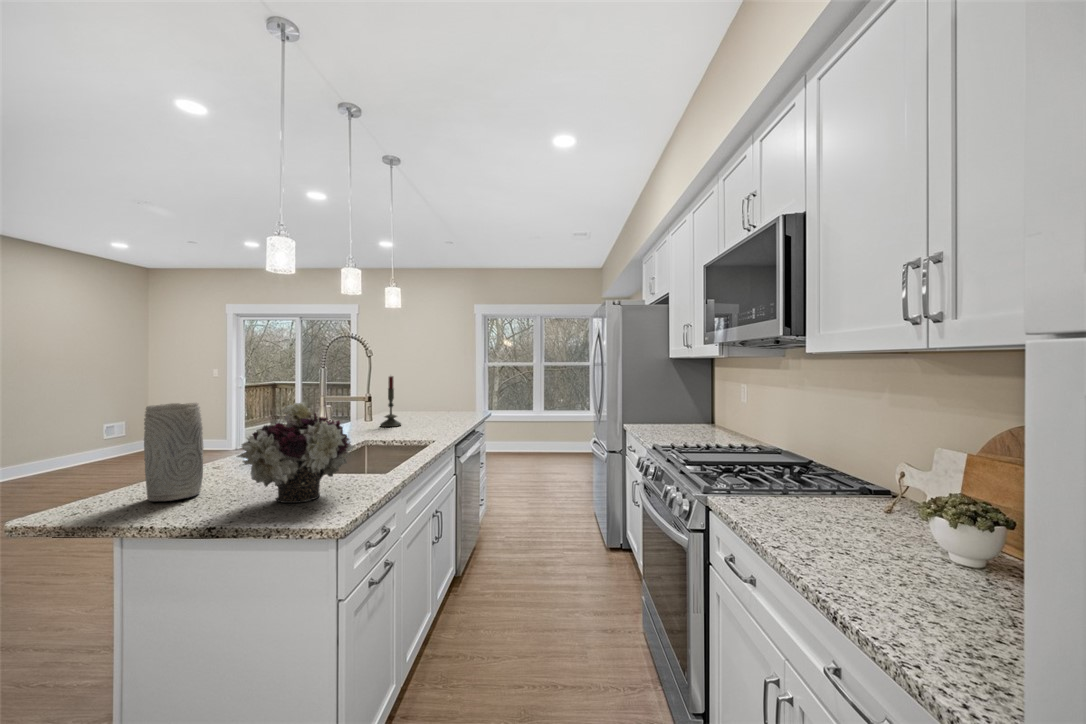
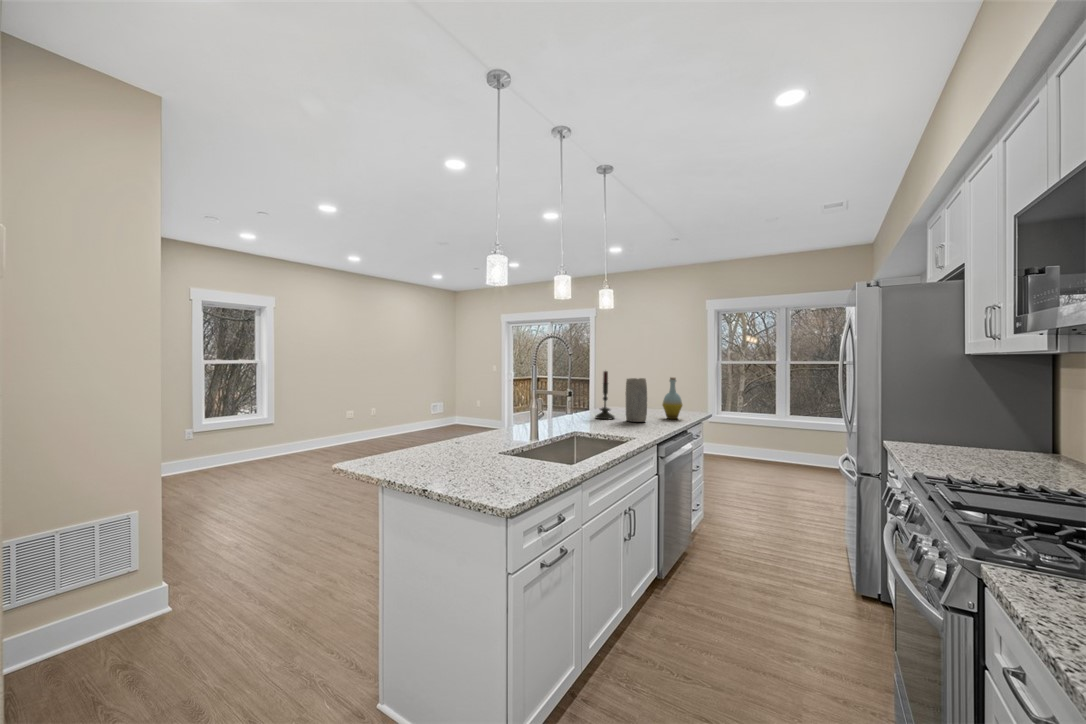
bottle: none [448,381,467,421] -> present [663,377,682,419]
flower arrangement: present [237,402,353,503] -> none [443,392,536,481]
vase: present [144,403,204,501] -> present [626,378,647,422]

